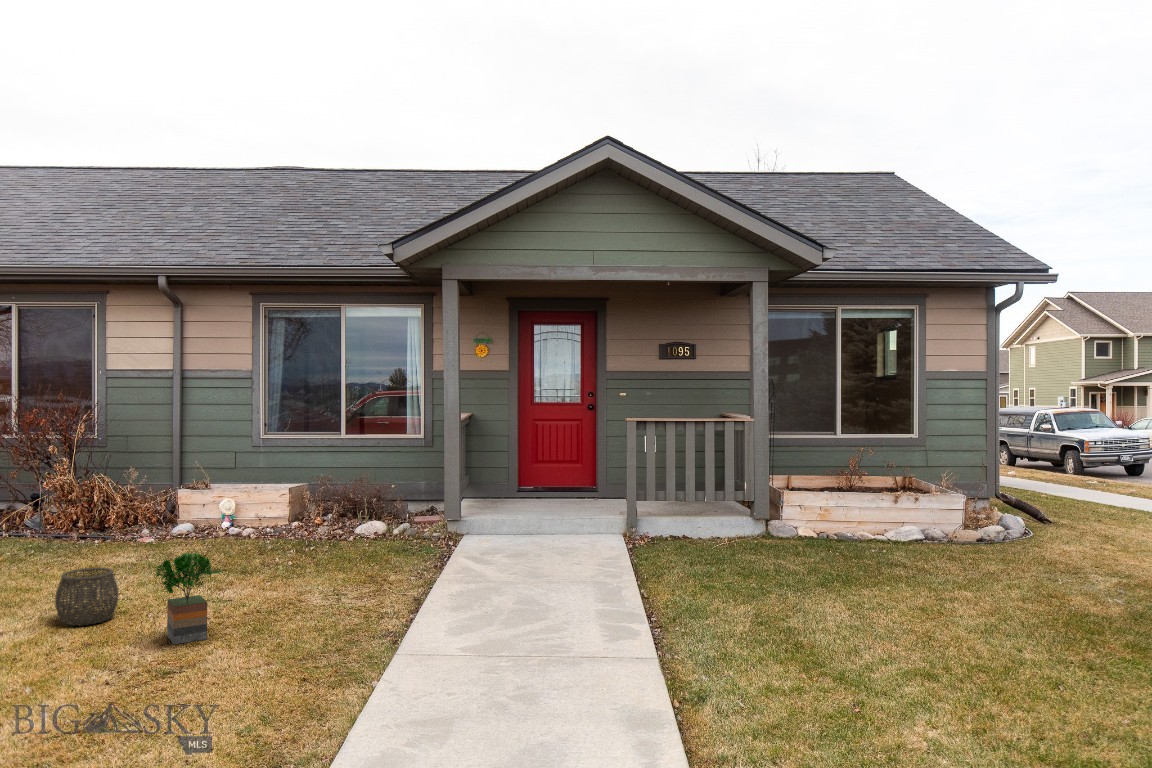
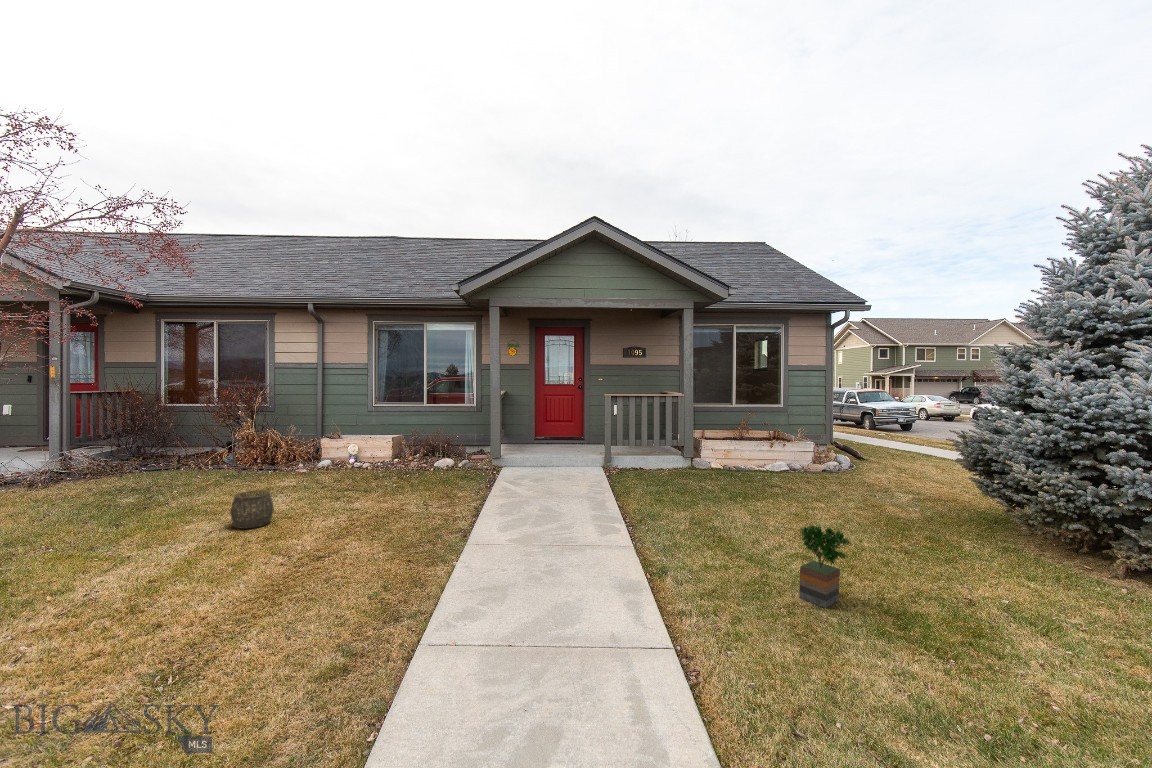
potted tree: present [155,552,221,644] -> present [799,525,851,608]

